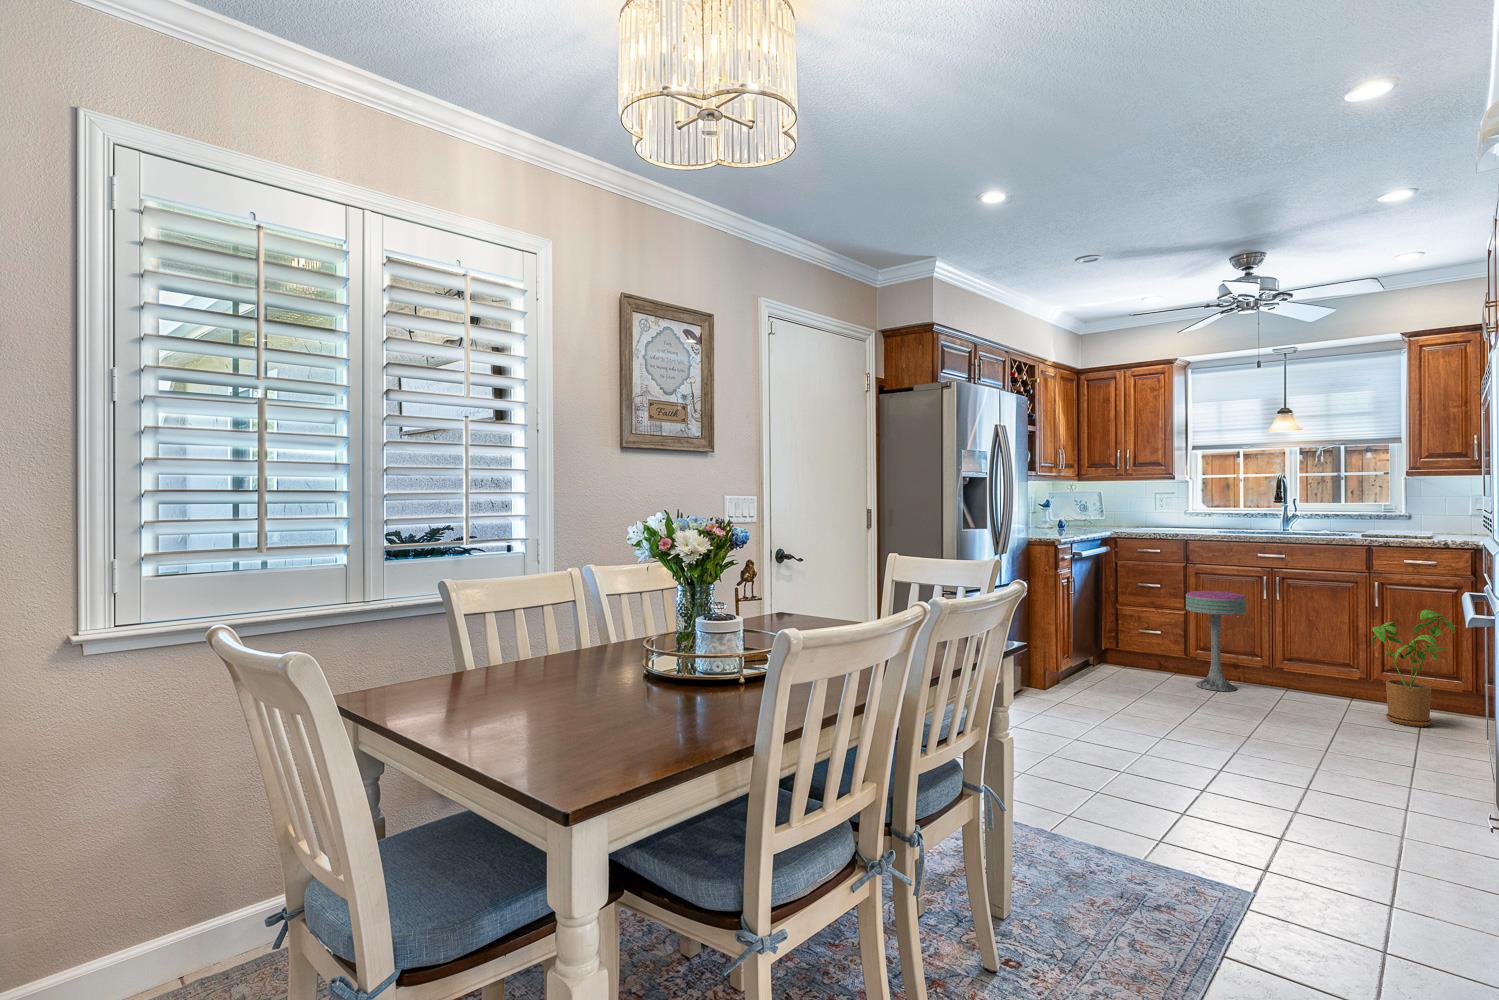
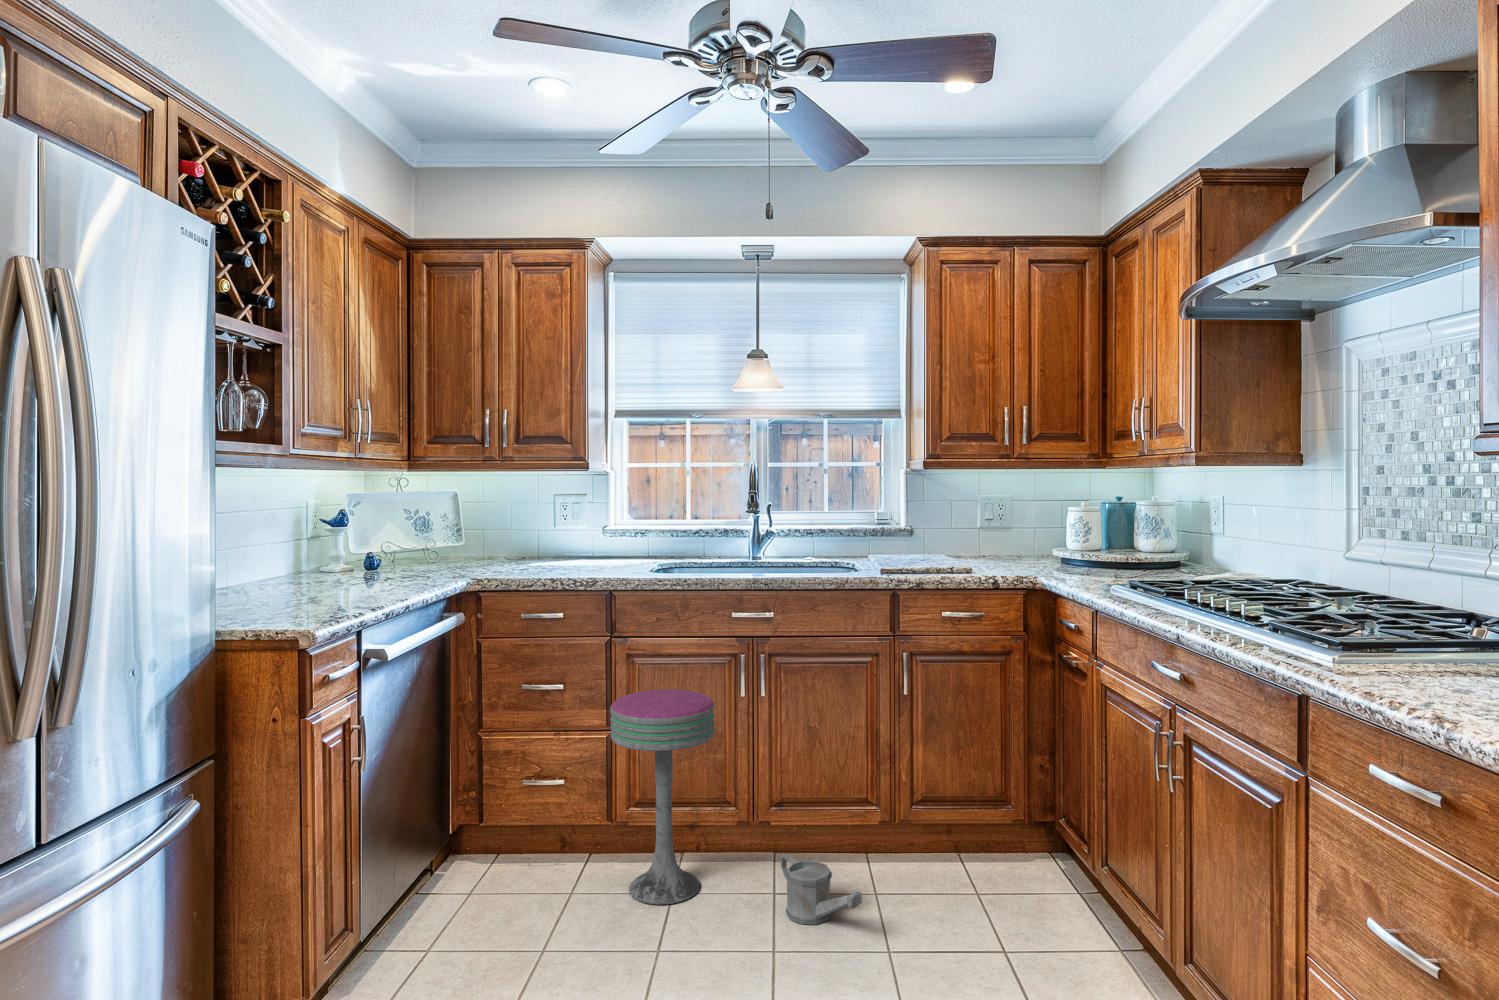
house plant: present [1372,610,1456,727] -> none [915,710,1038,934]
watering can: none [1285,677,1326,708] -> present [781,854,862,925]

